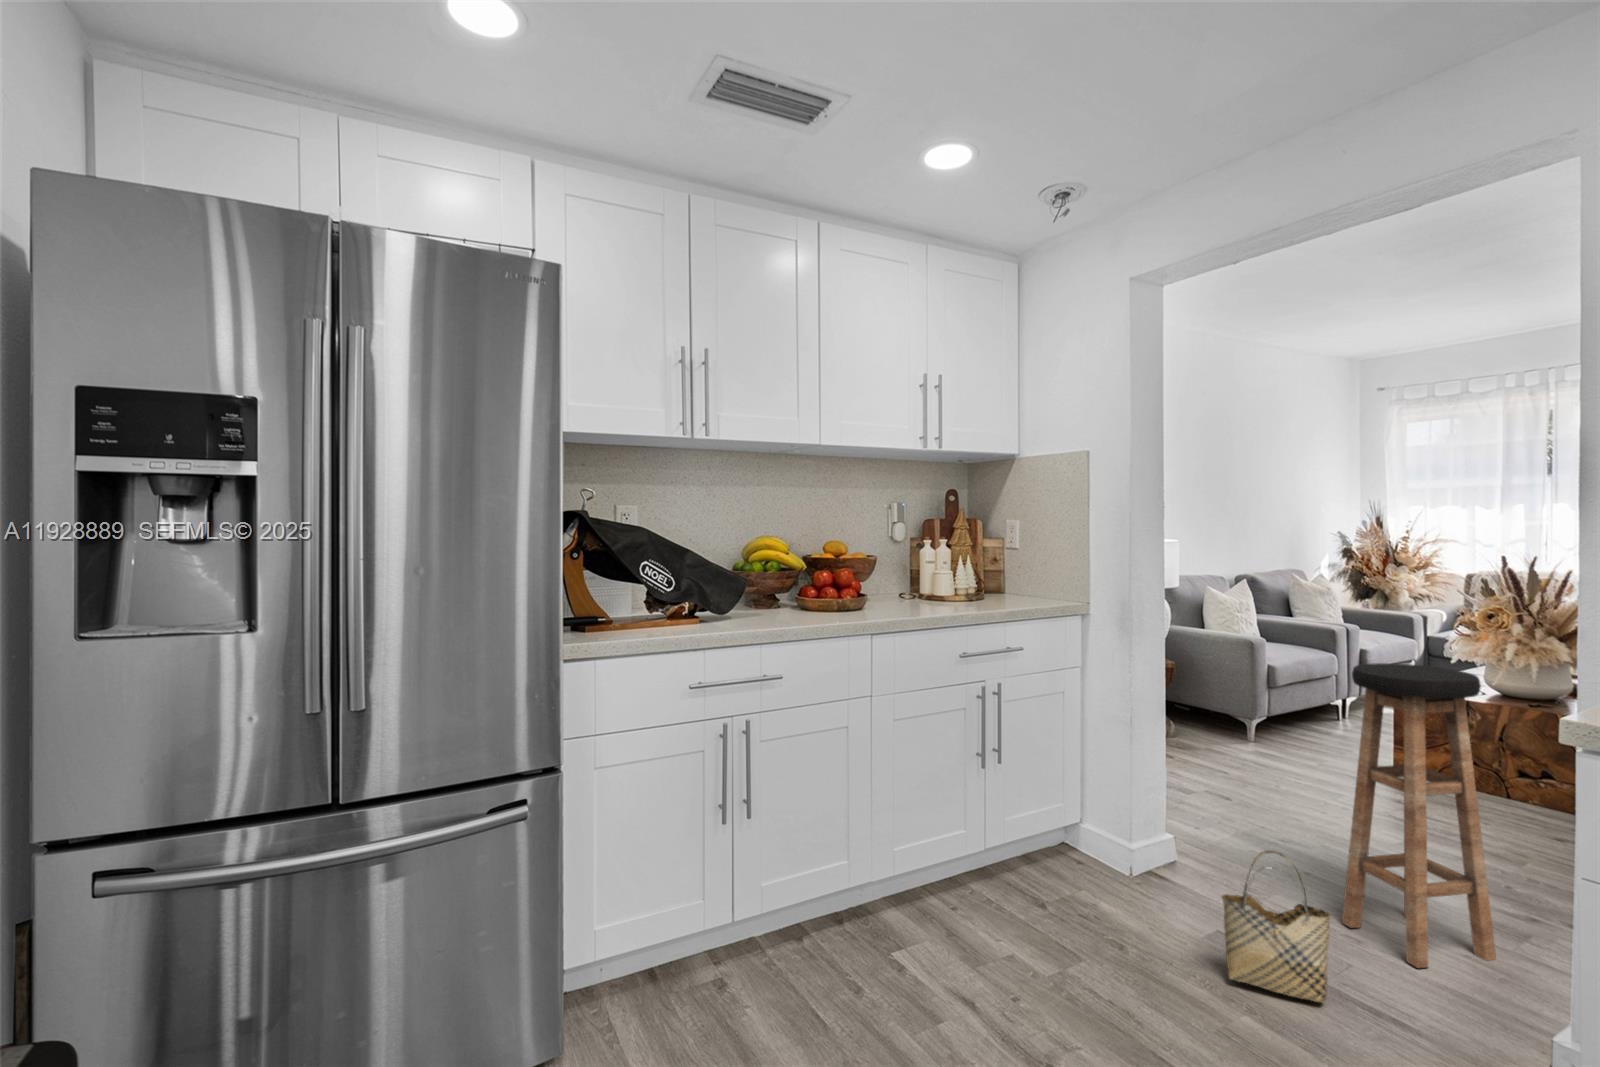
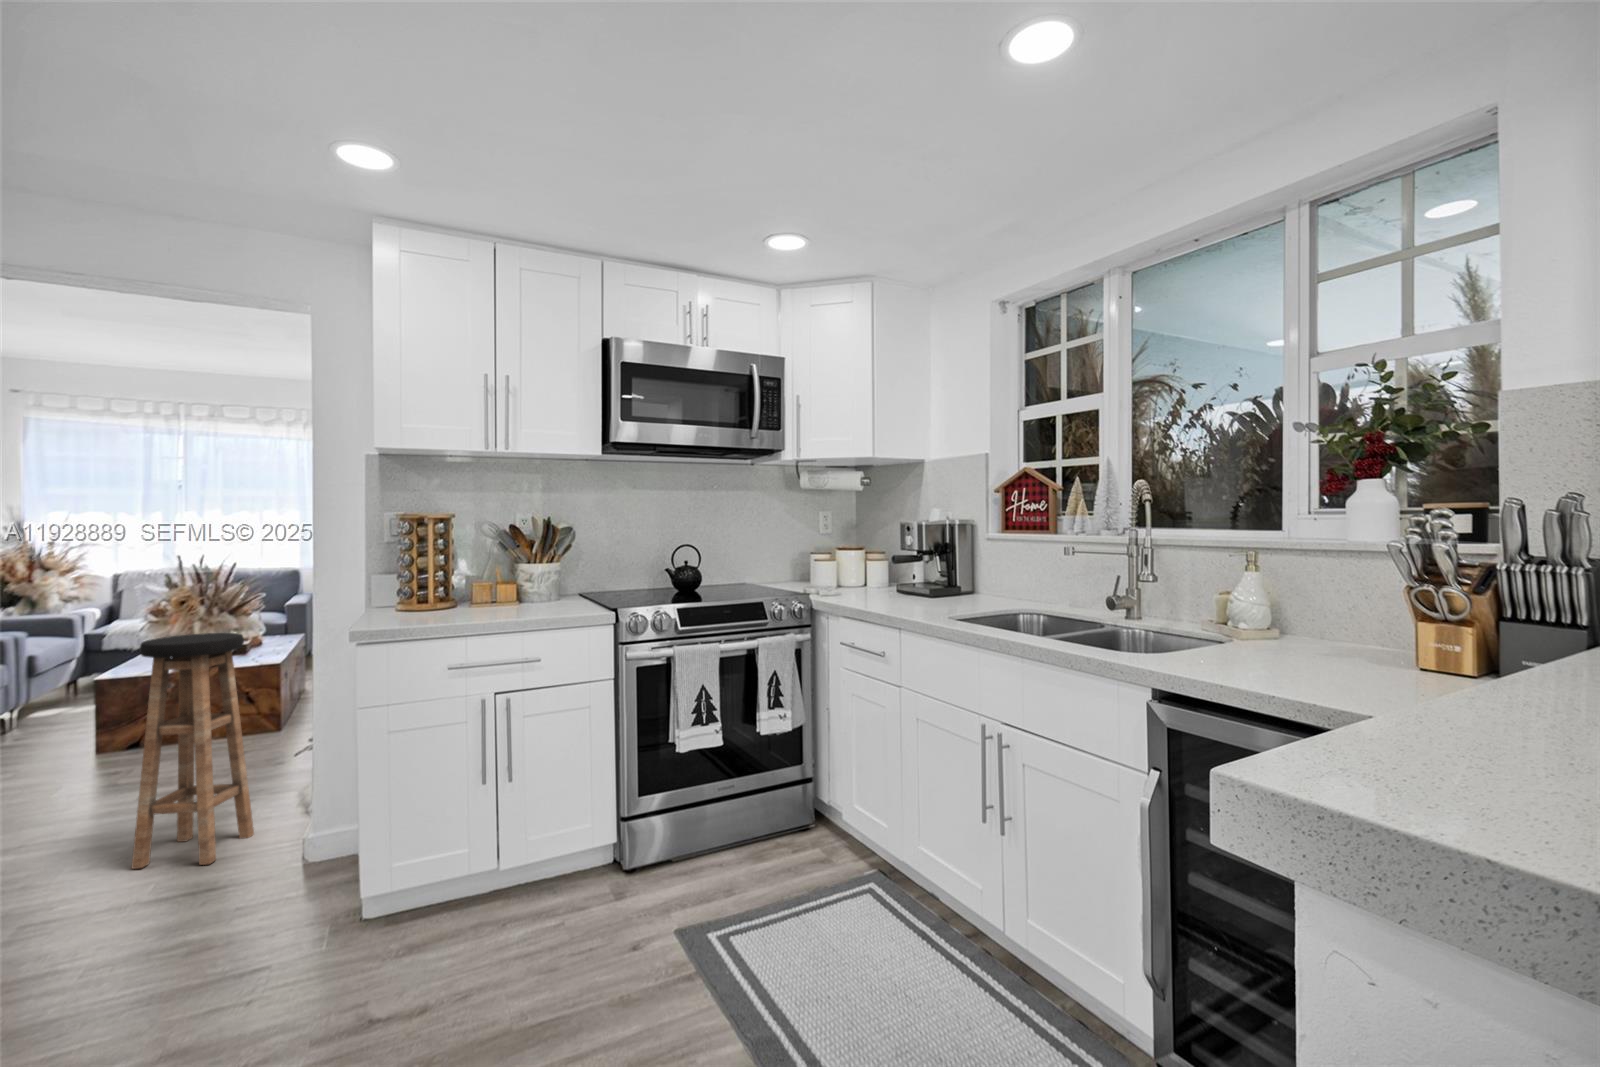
woven basket: present [1222,851,1331,1003] -> none [46,816,161,954]

